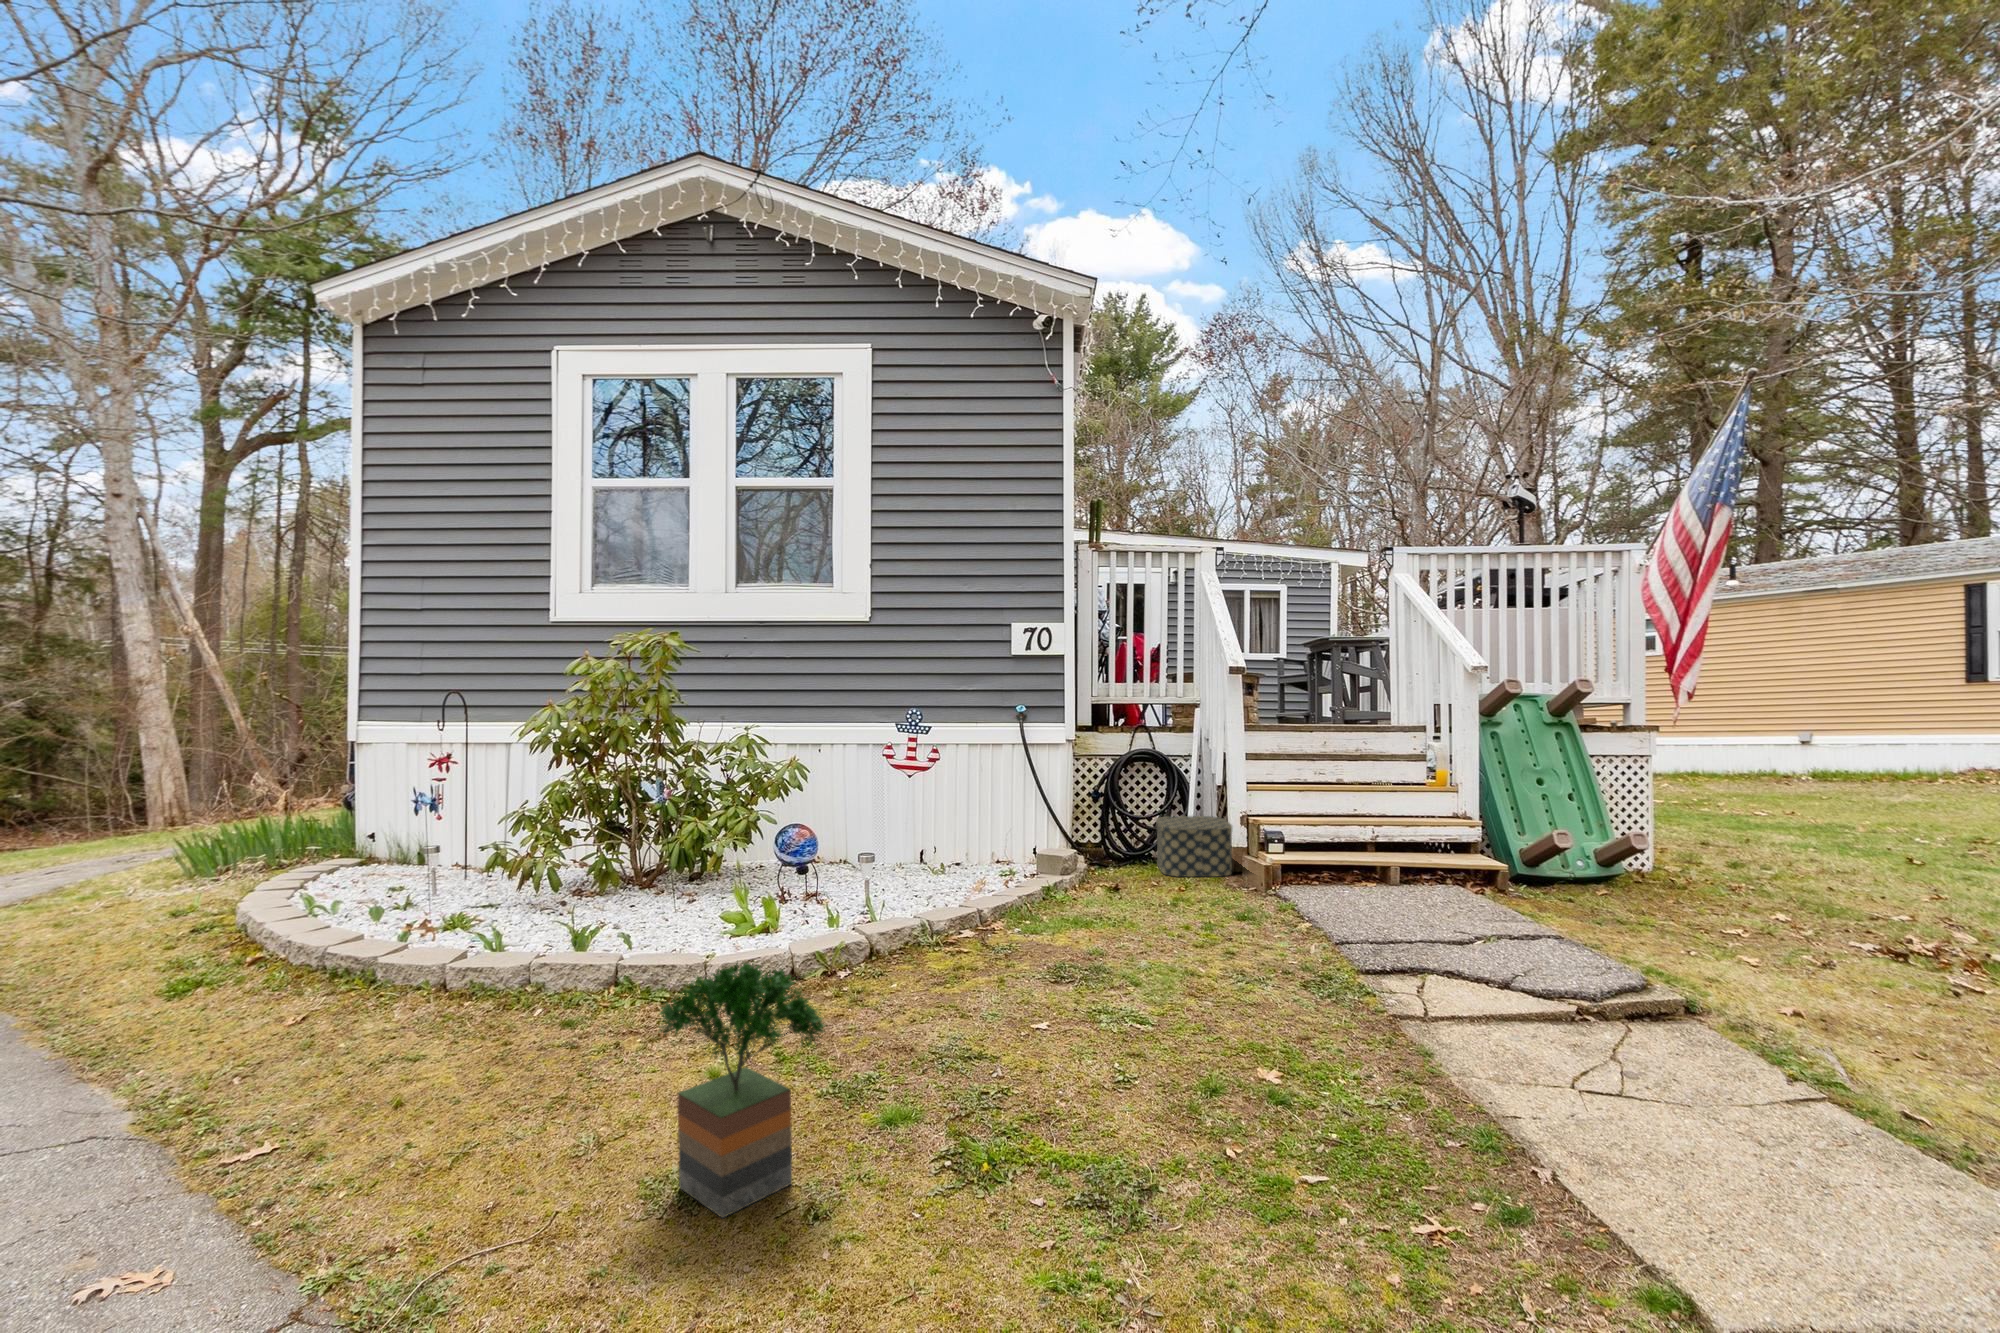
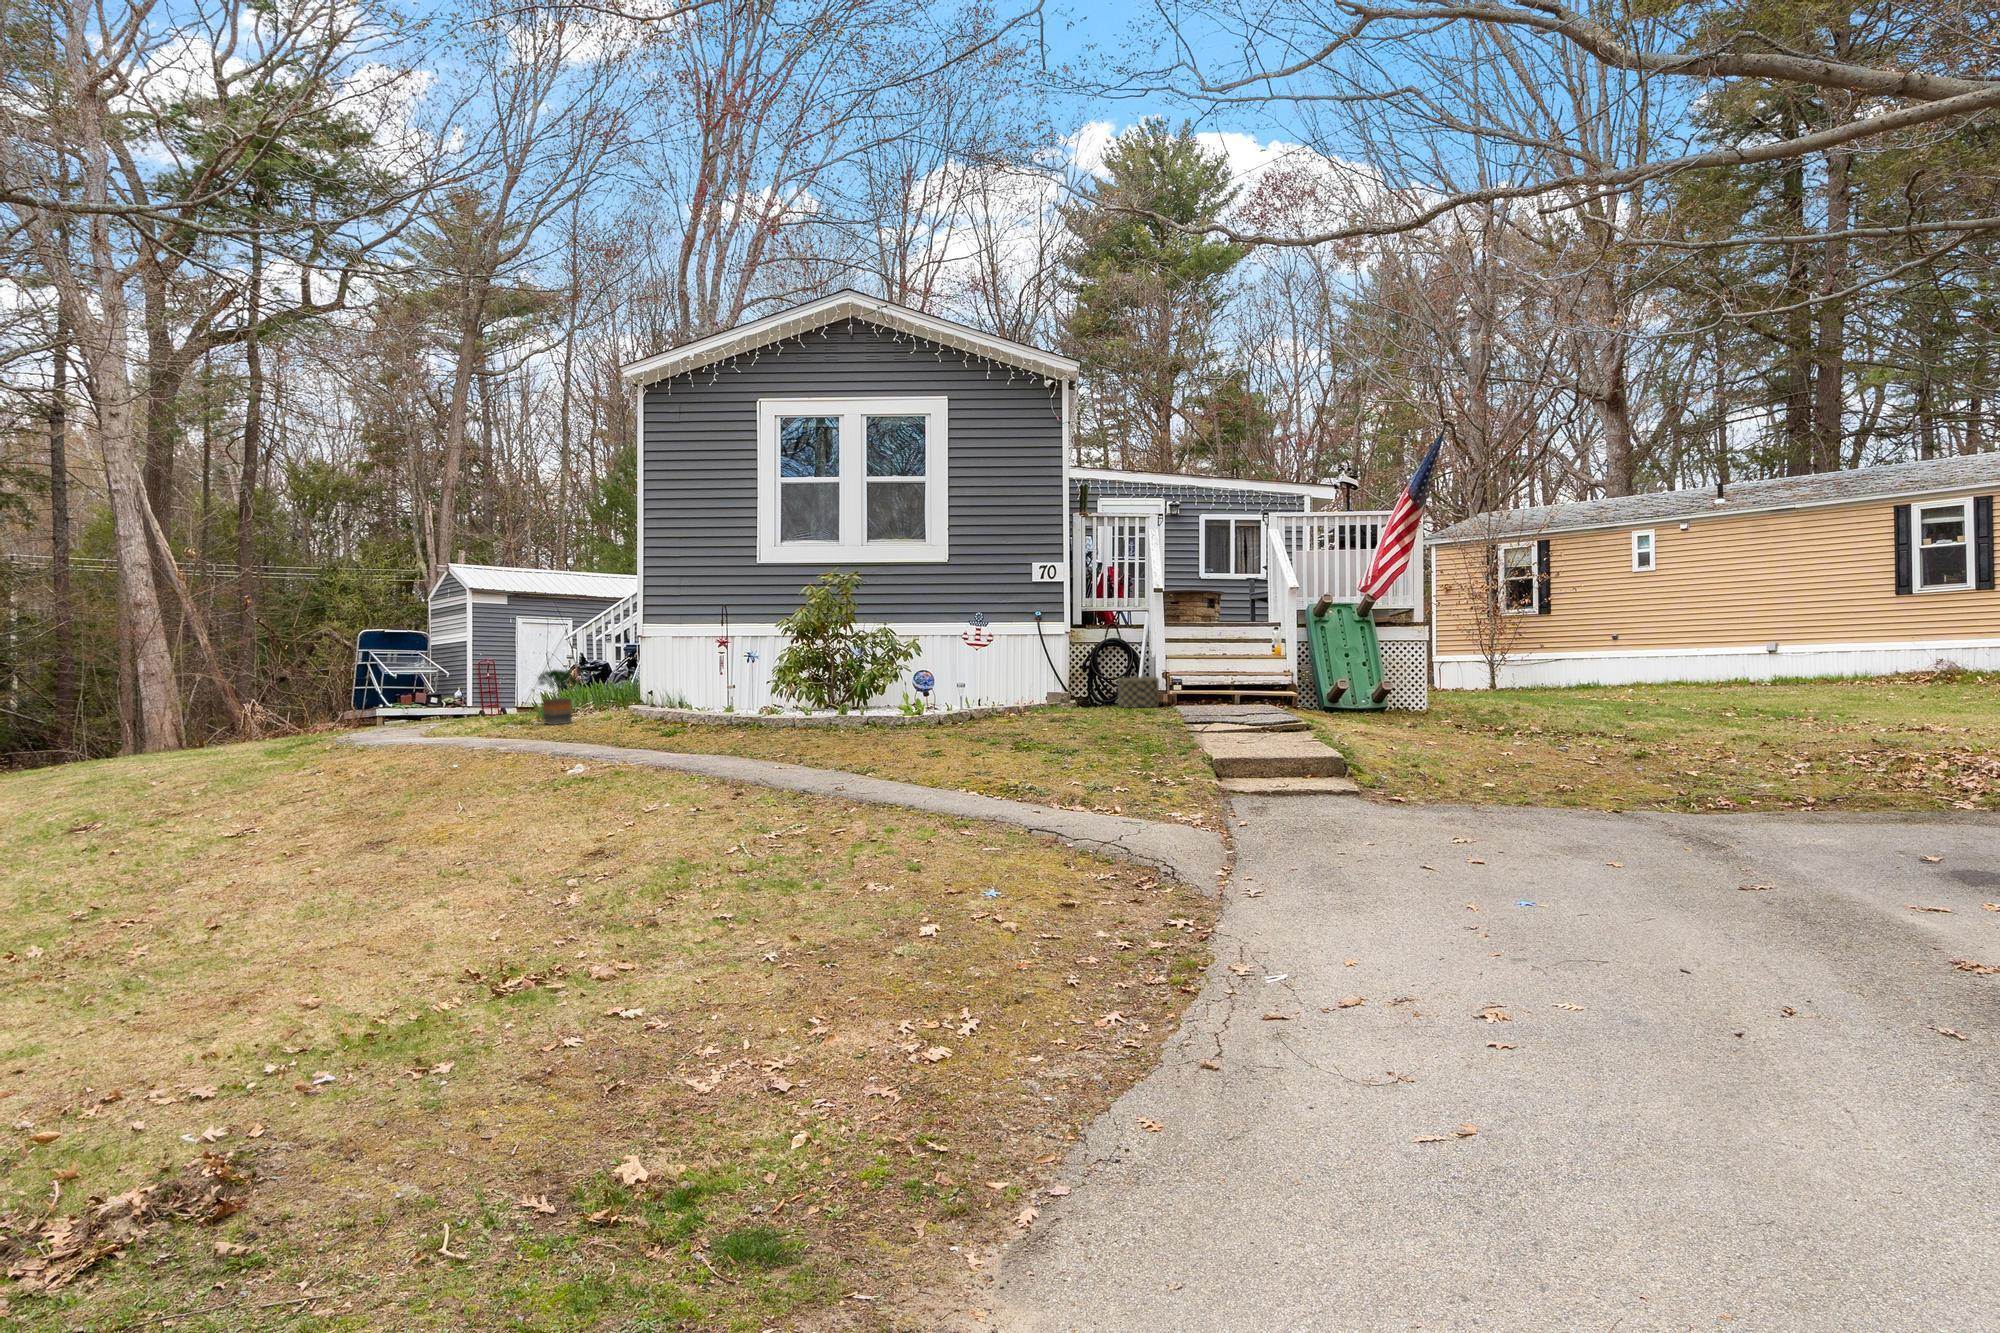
potted tree: present [659,962,825,1218] -> present [538,670,579,725]

